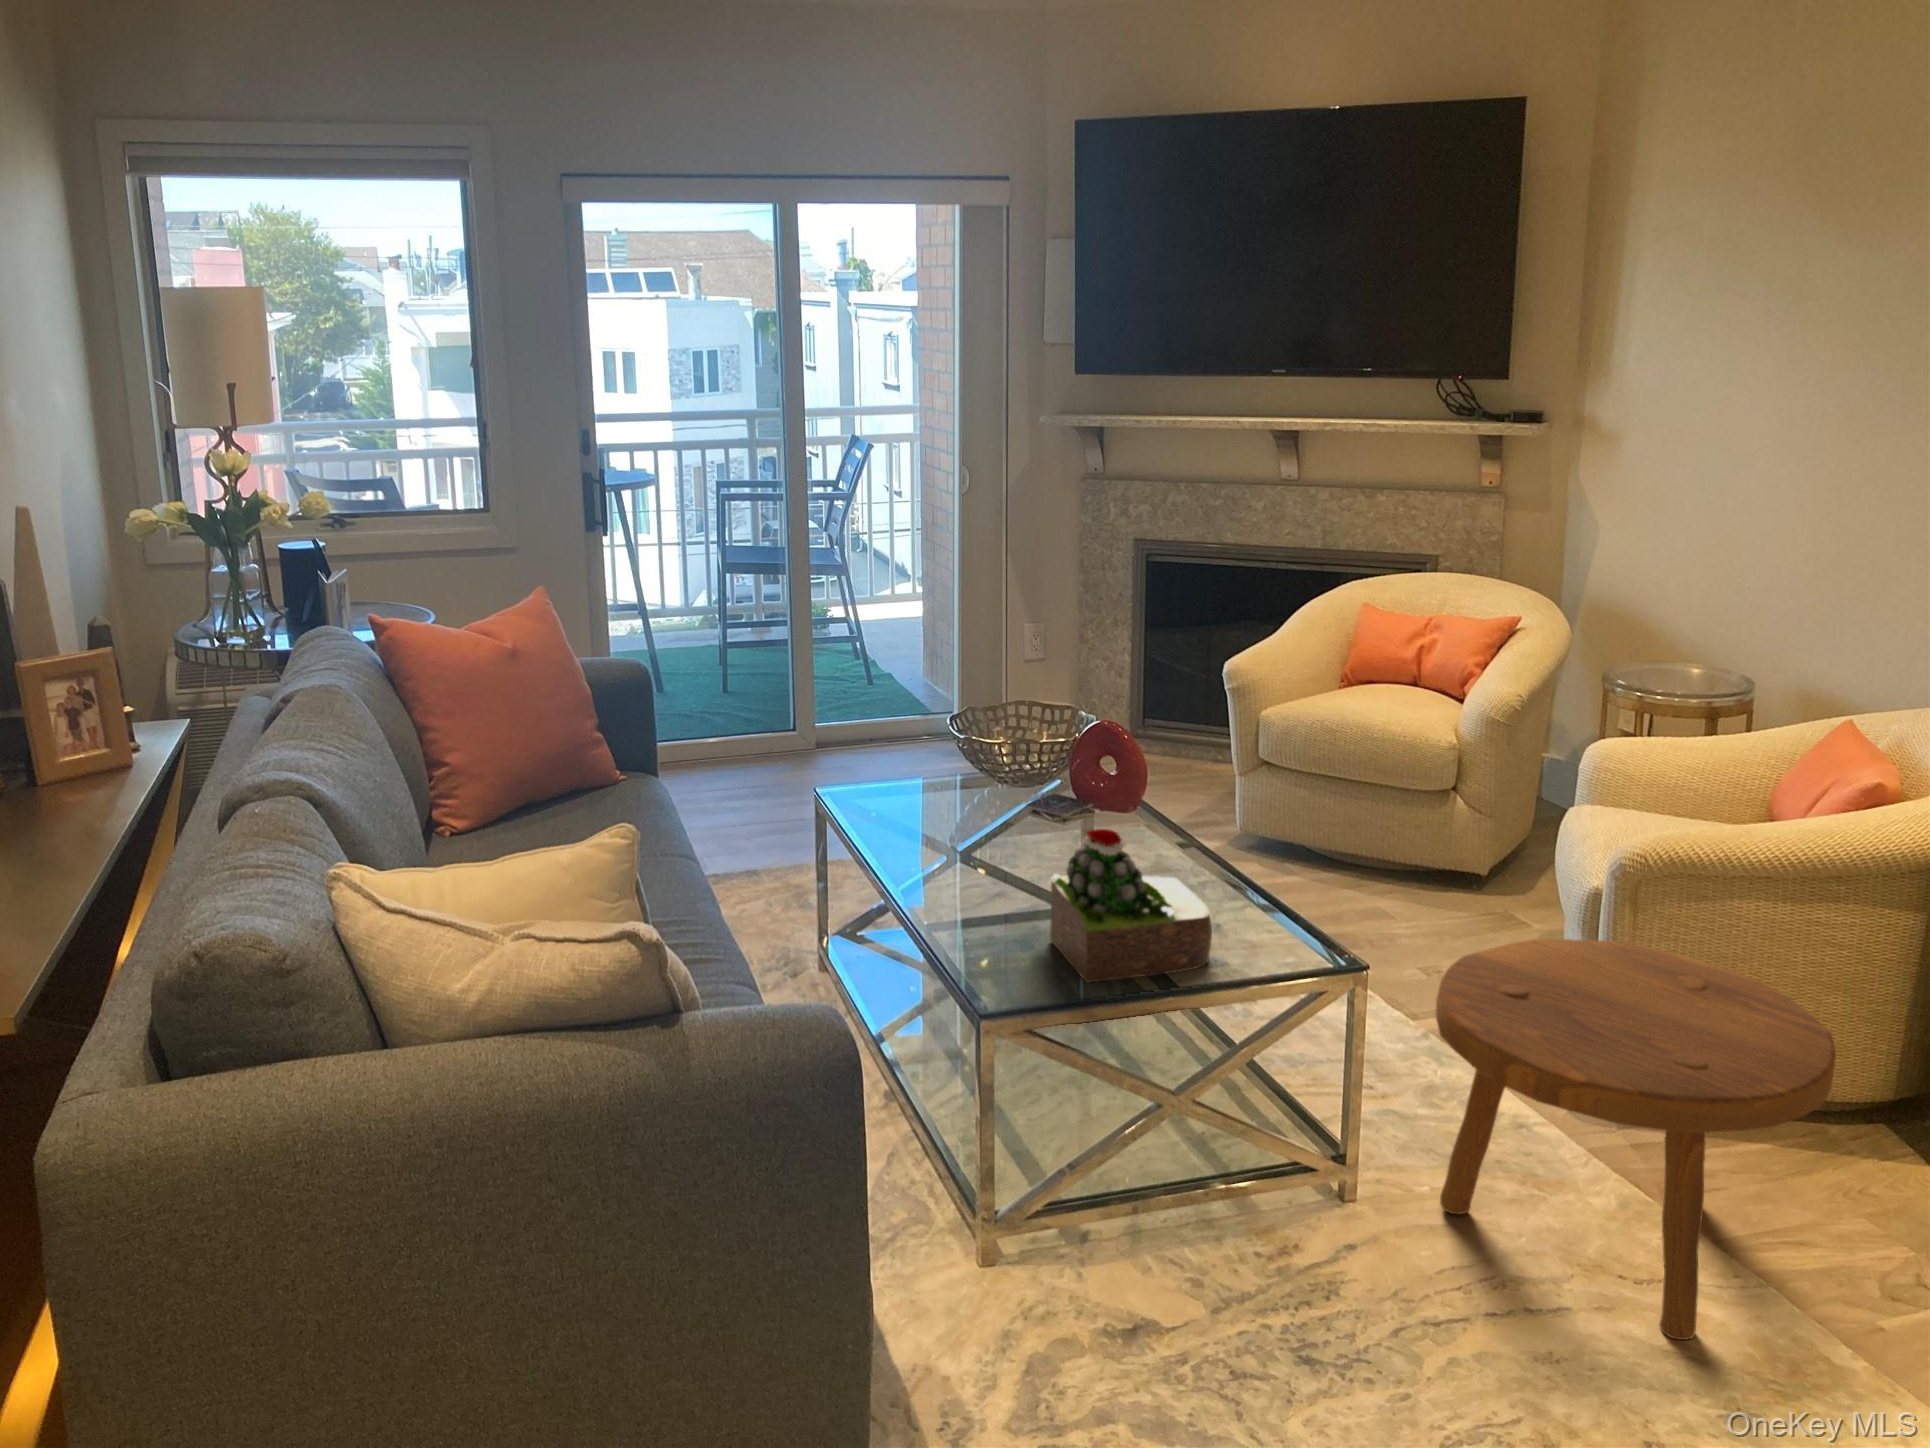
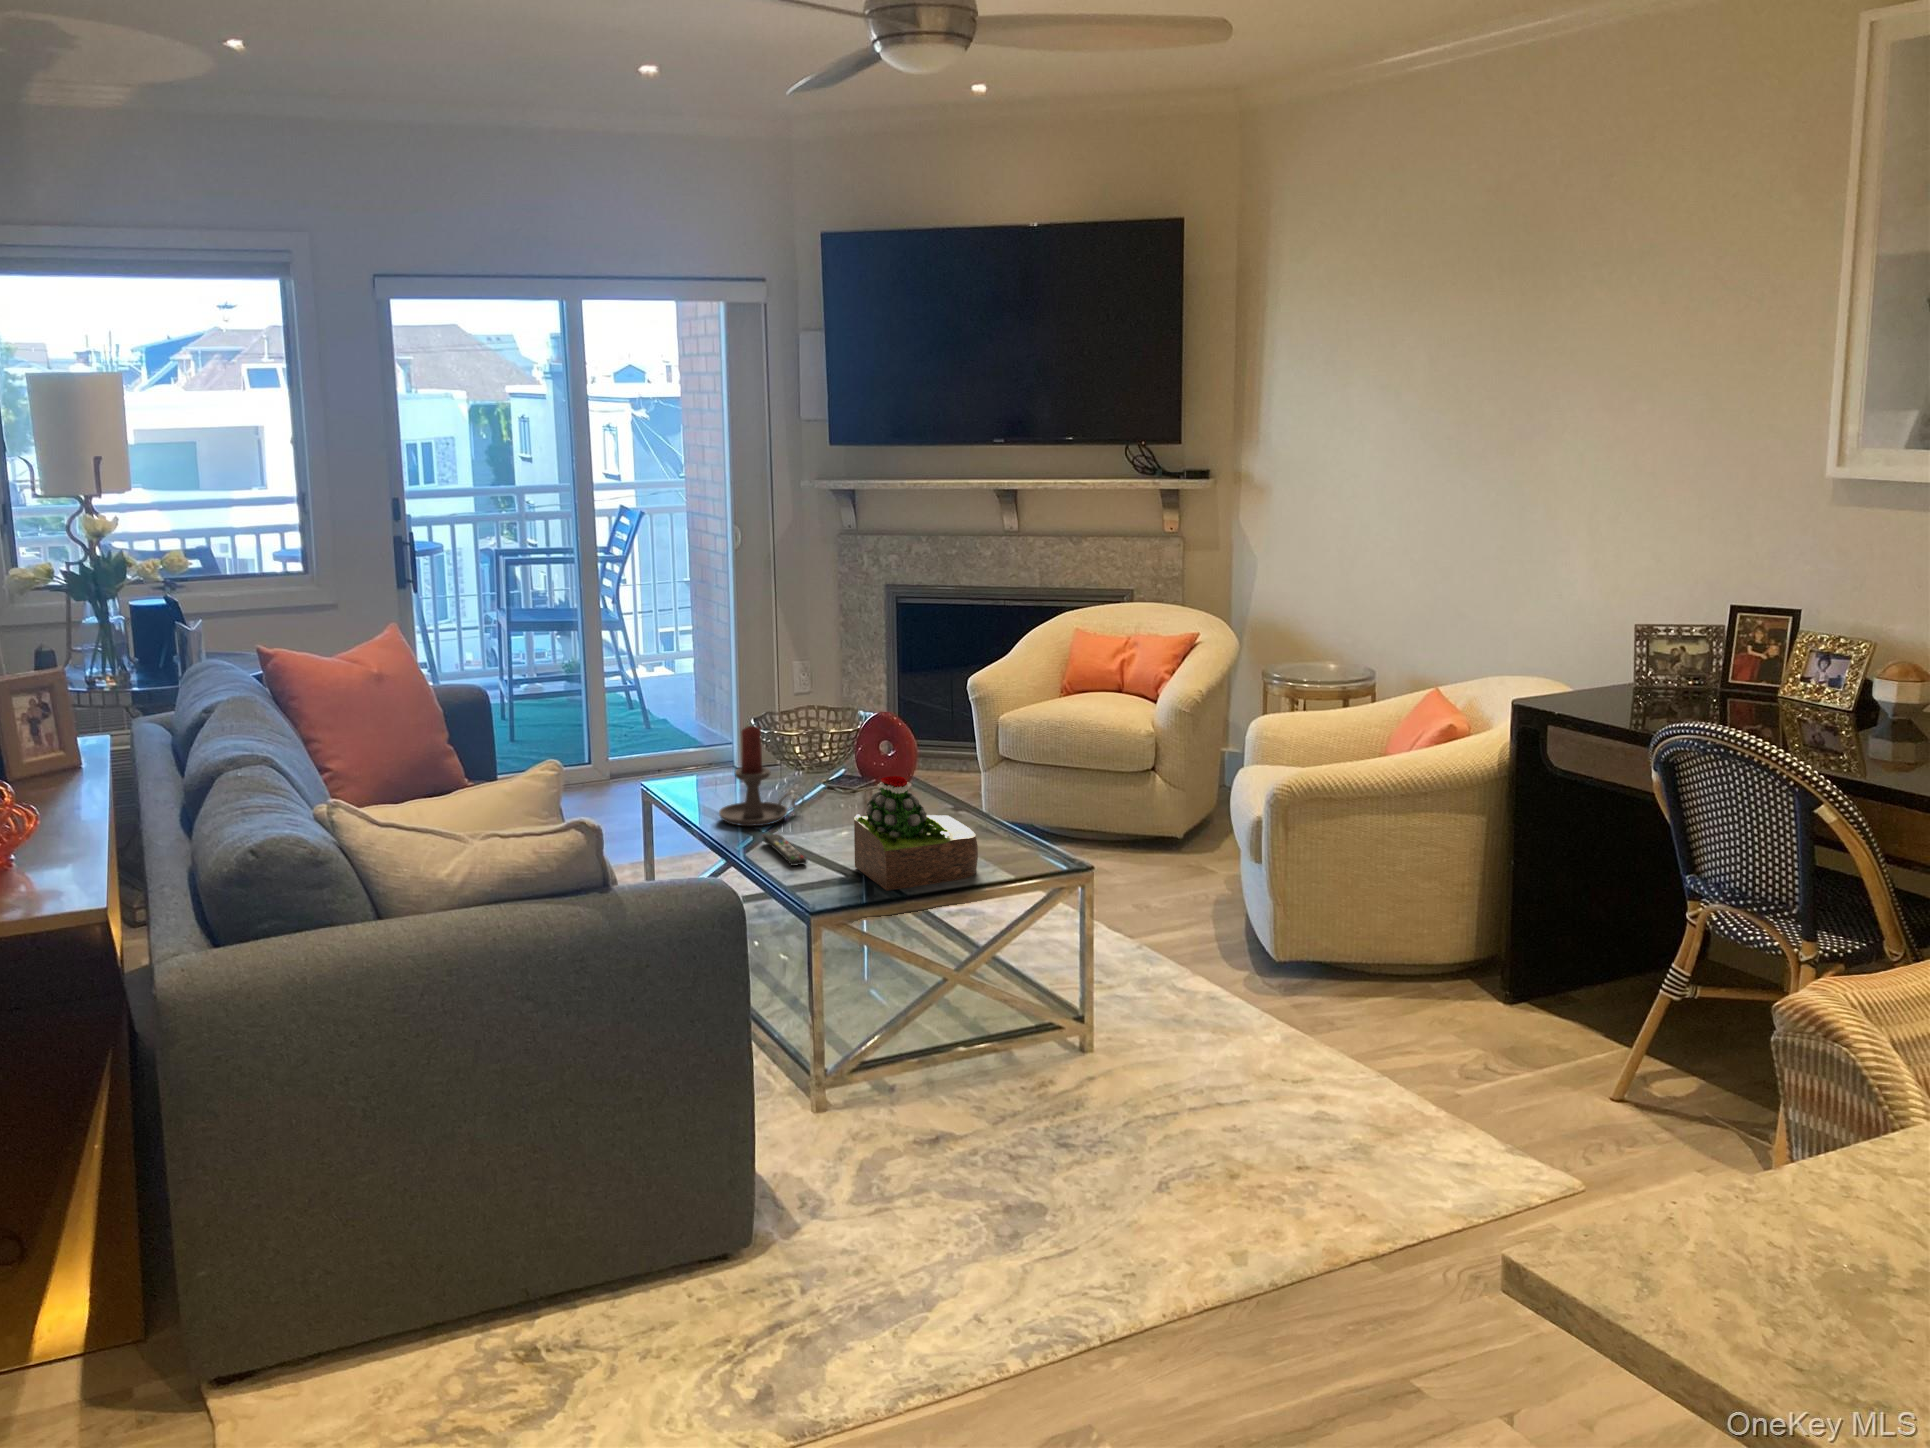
candle holder: none [893,737,1001,864] -> present [719,726,805,826]
remote control: none [941,880,990,932] -> present [763,834,807,866]
footstool: present [1436,939,1836,1340] -> none [1143,845,1415,1112]

